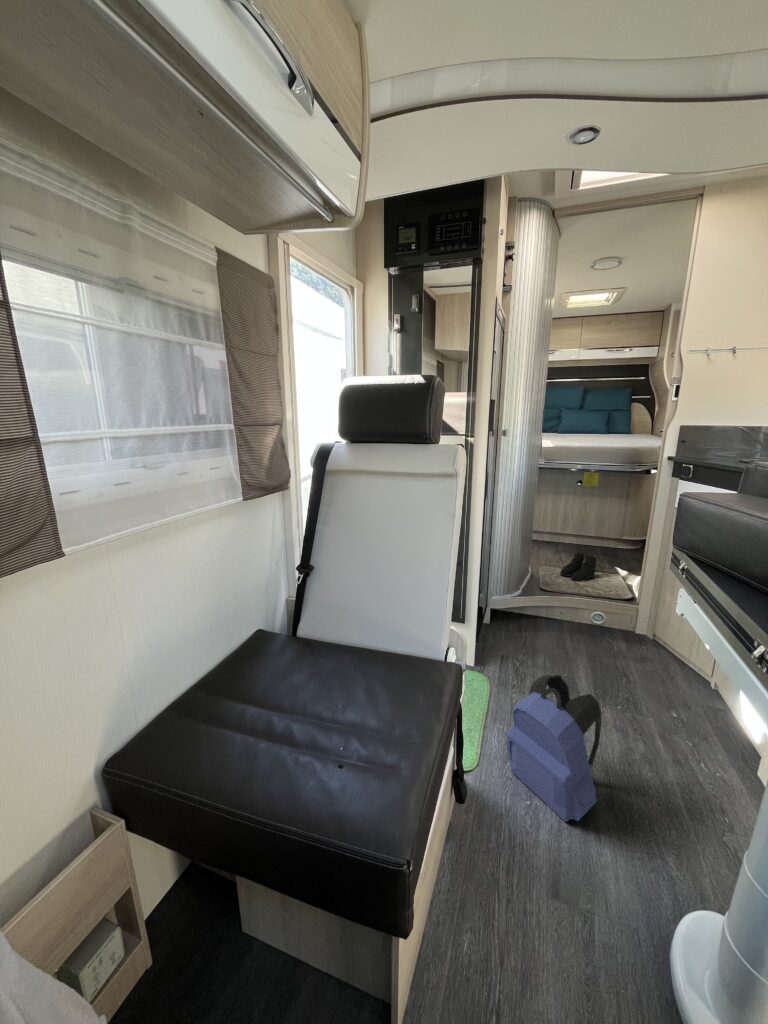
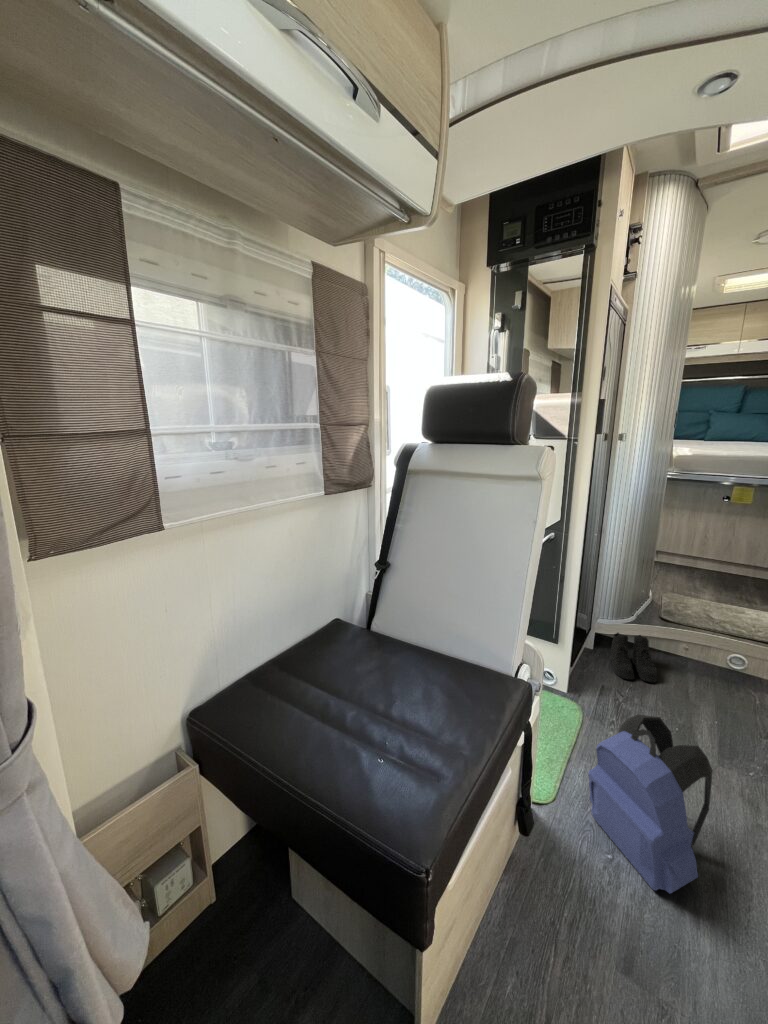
boots: present [560,552,596,581] -> present [611,633,657,682]

